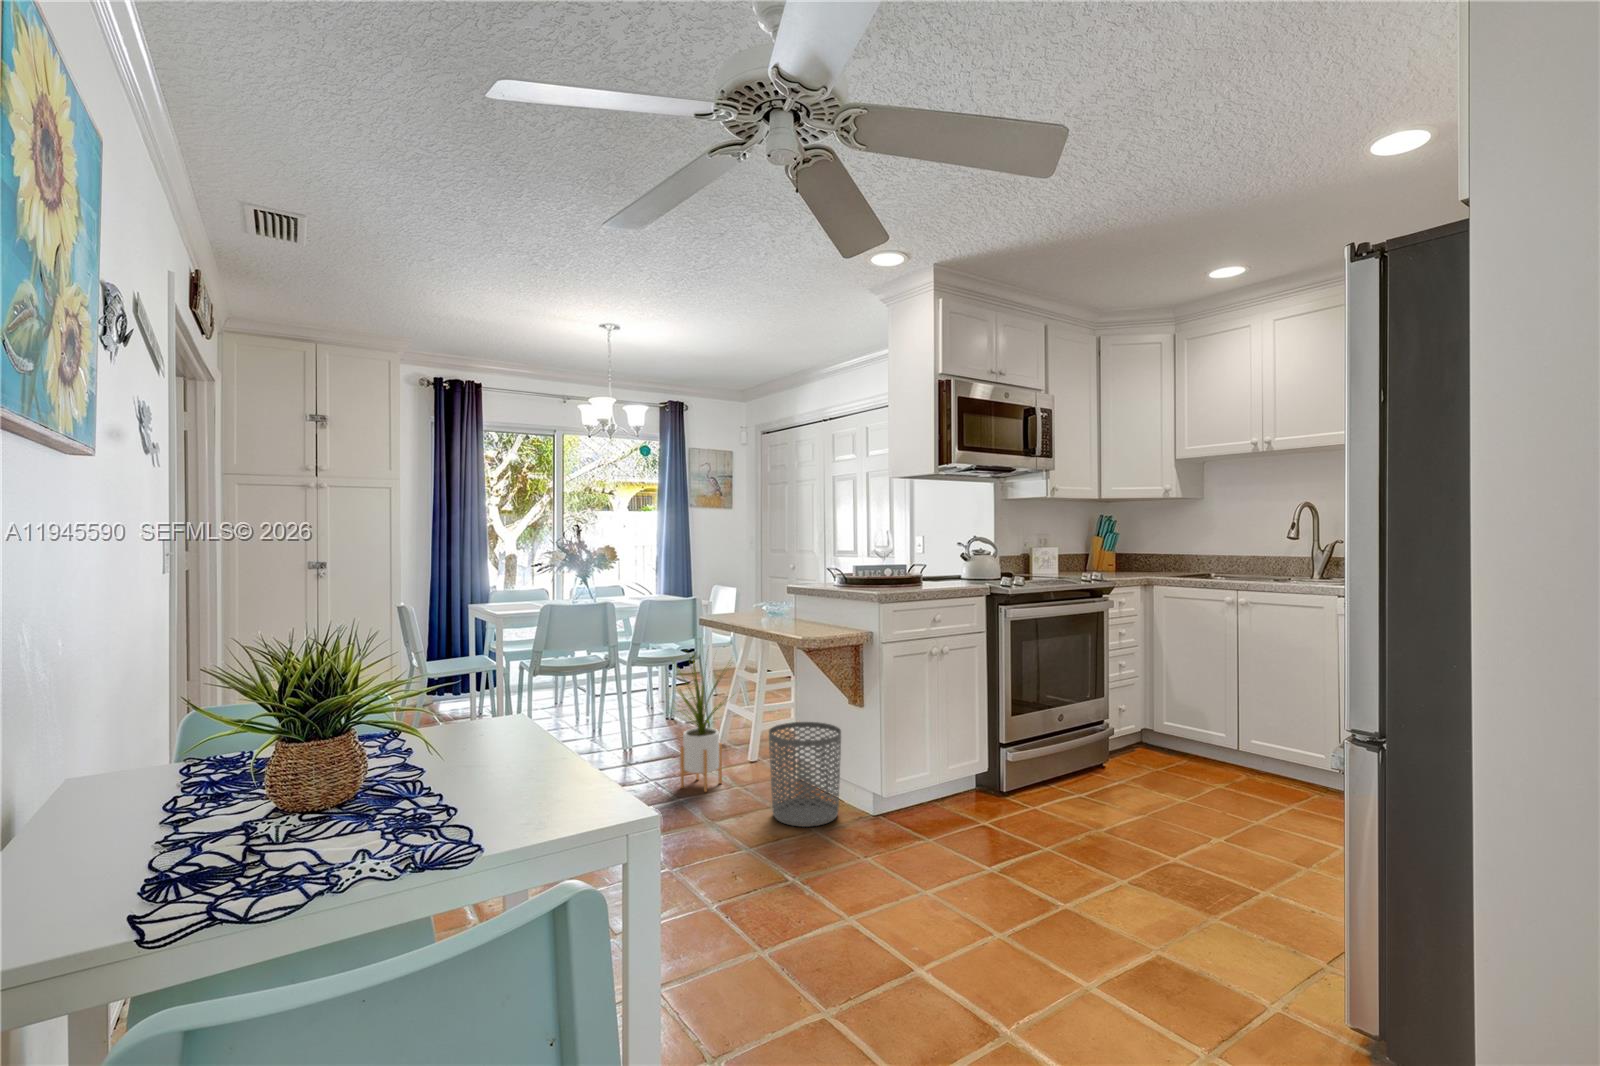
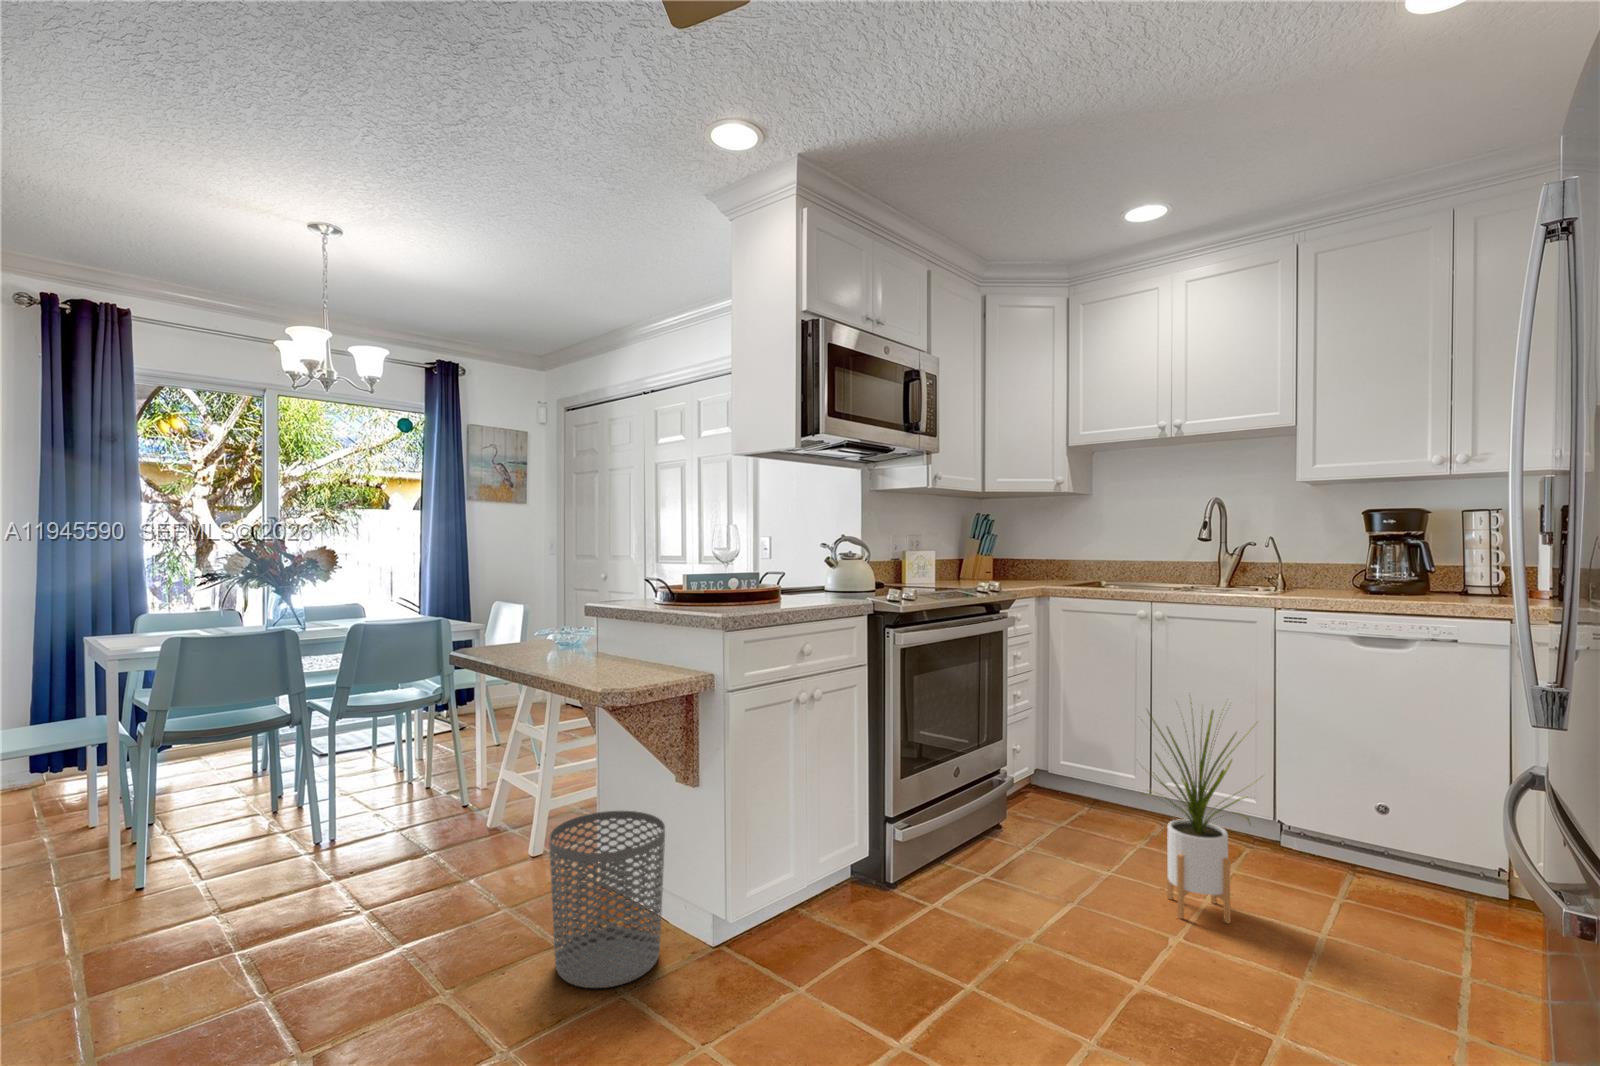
house plant: present [679,657,734,792] -> present [1149,702,1254,923]

